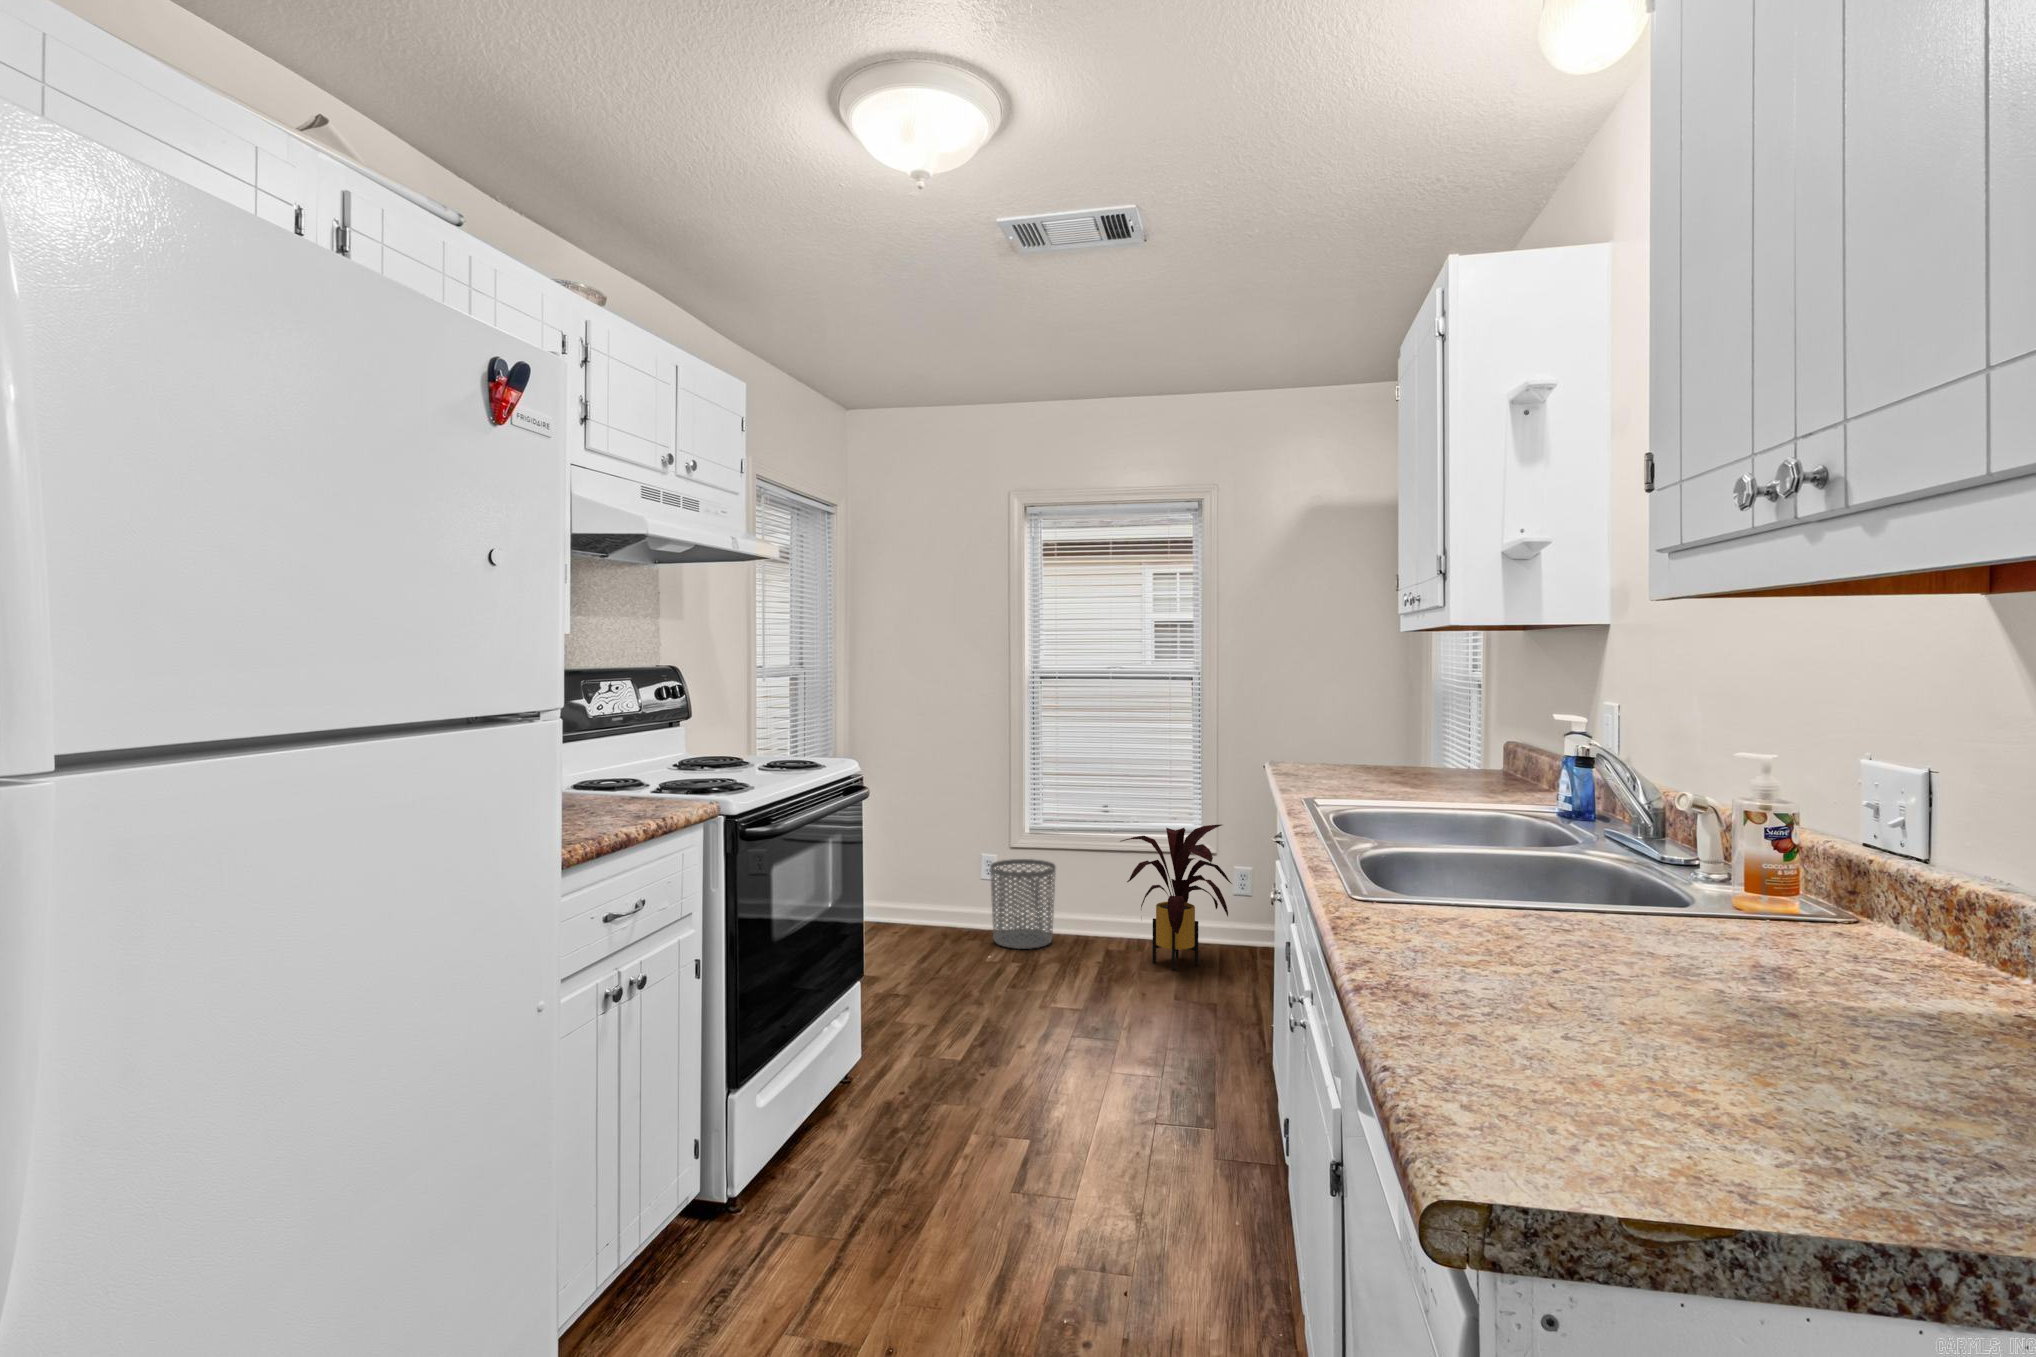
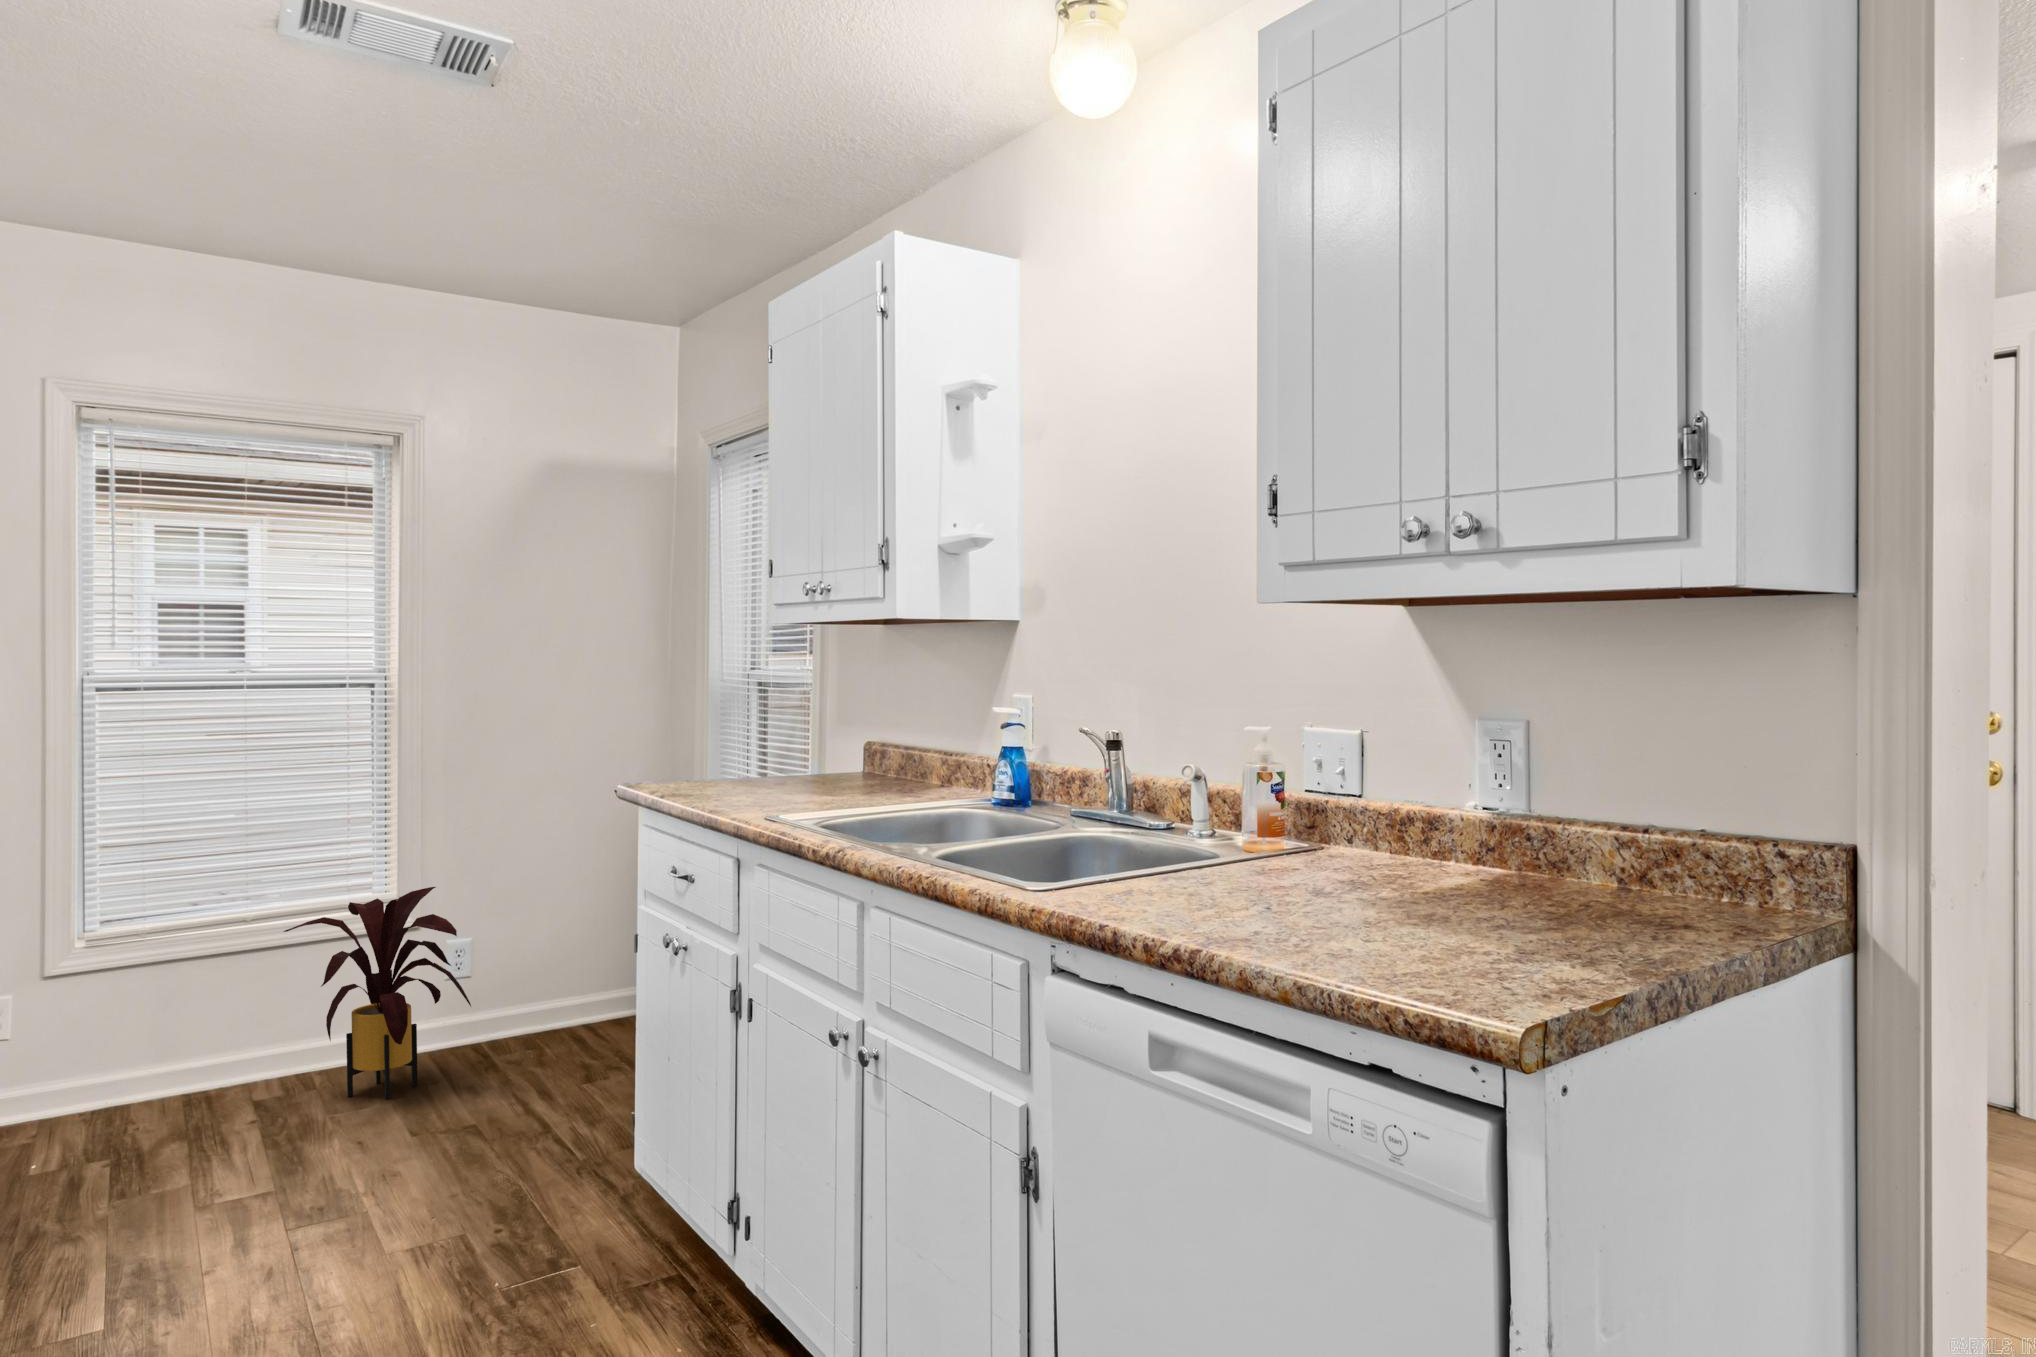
waste bin: present [990,859,1056,949] -> none [33,984,161,1134]

